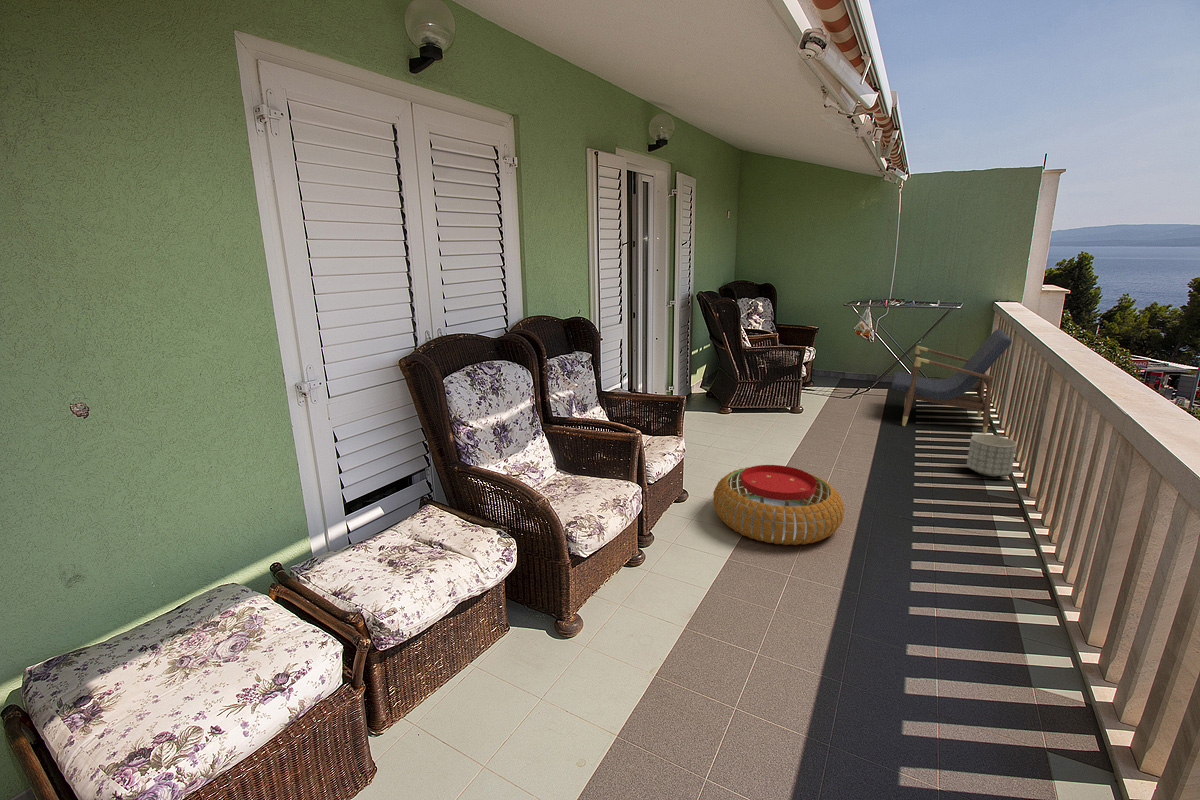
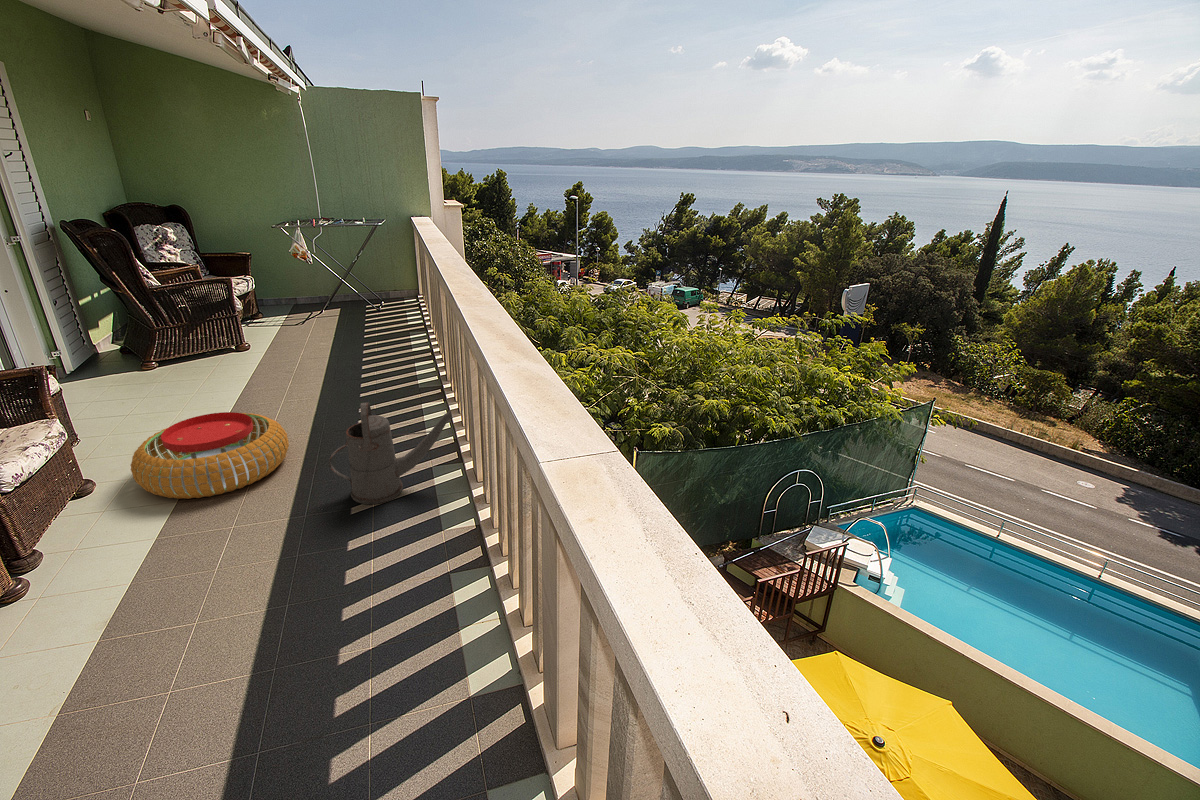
lounge chair: present [892,329,1012,434] -> none [334,244,422,343]
planter: present [967,434,1017,477] -> none [400,338,435,372]
watering can: none [896,500,1087,626] -> present [328,402,452,504]

